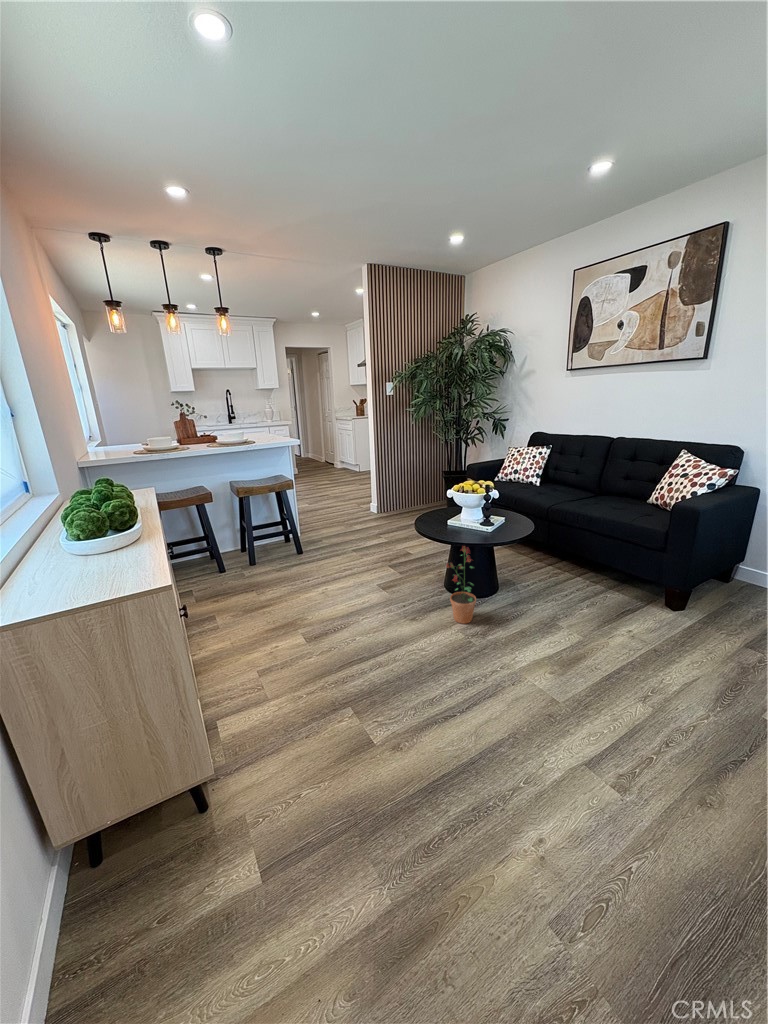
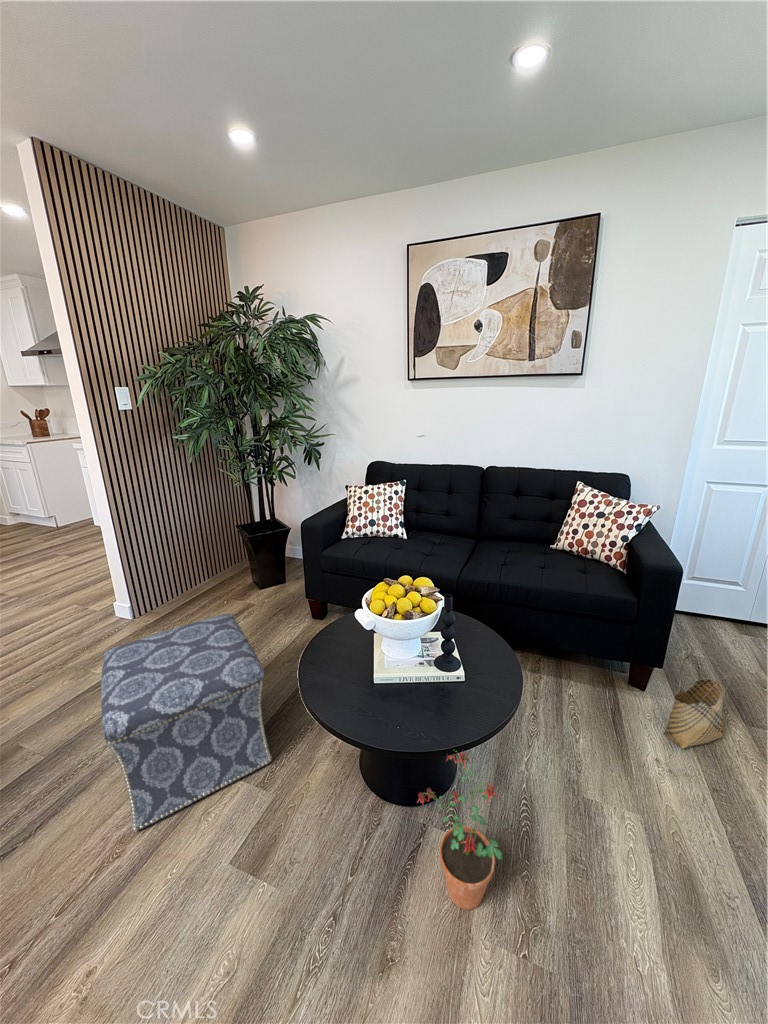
ottoman: none [346,499,411,569] -> present [101,614,272,831]
woven basket: none [656,571,714,640] -> present [664,655,731,749]

